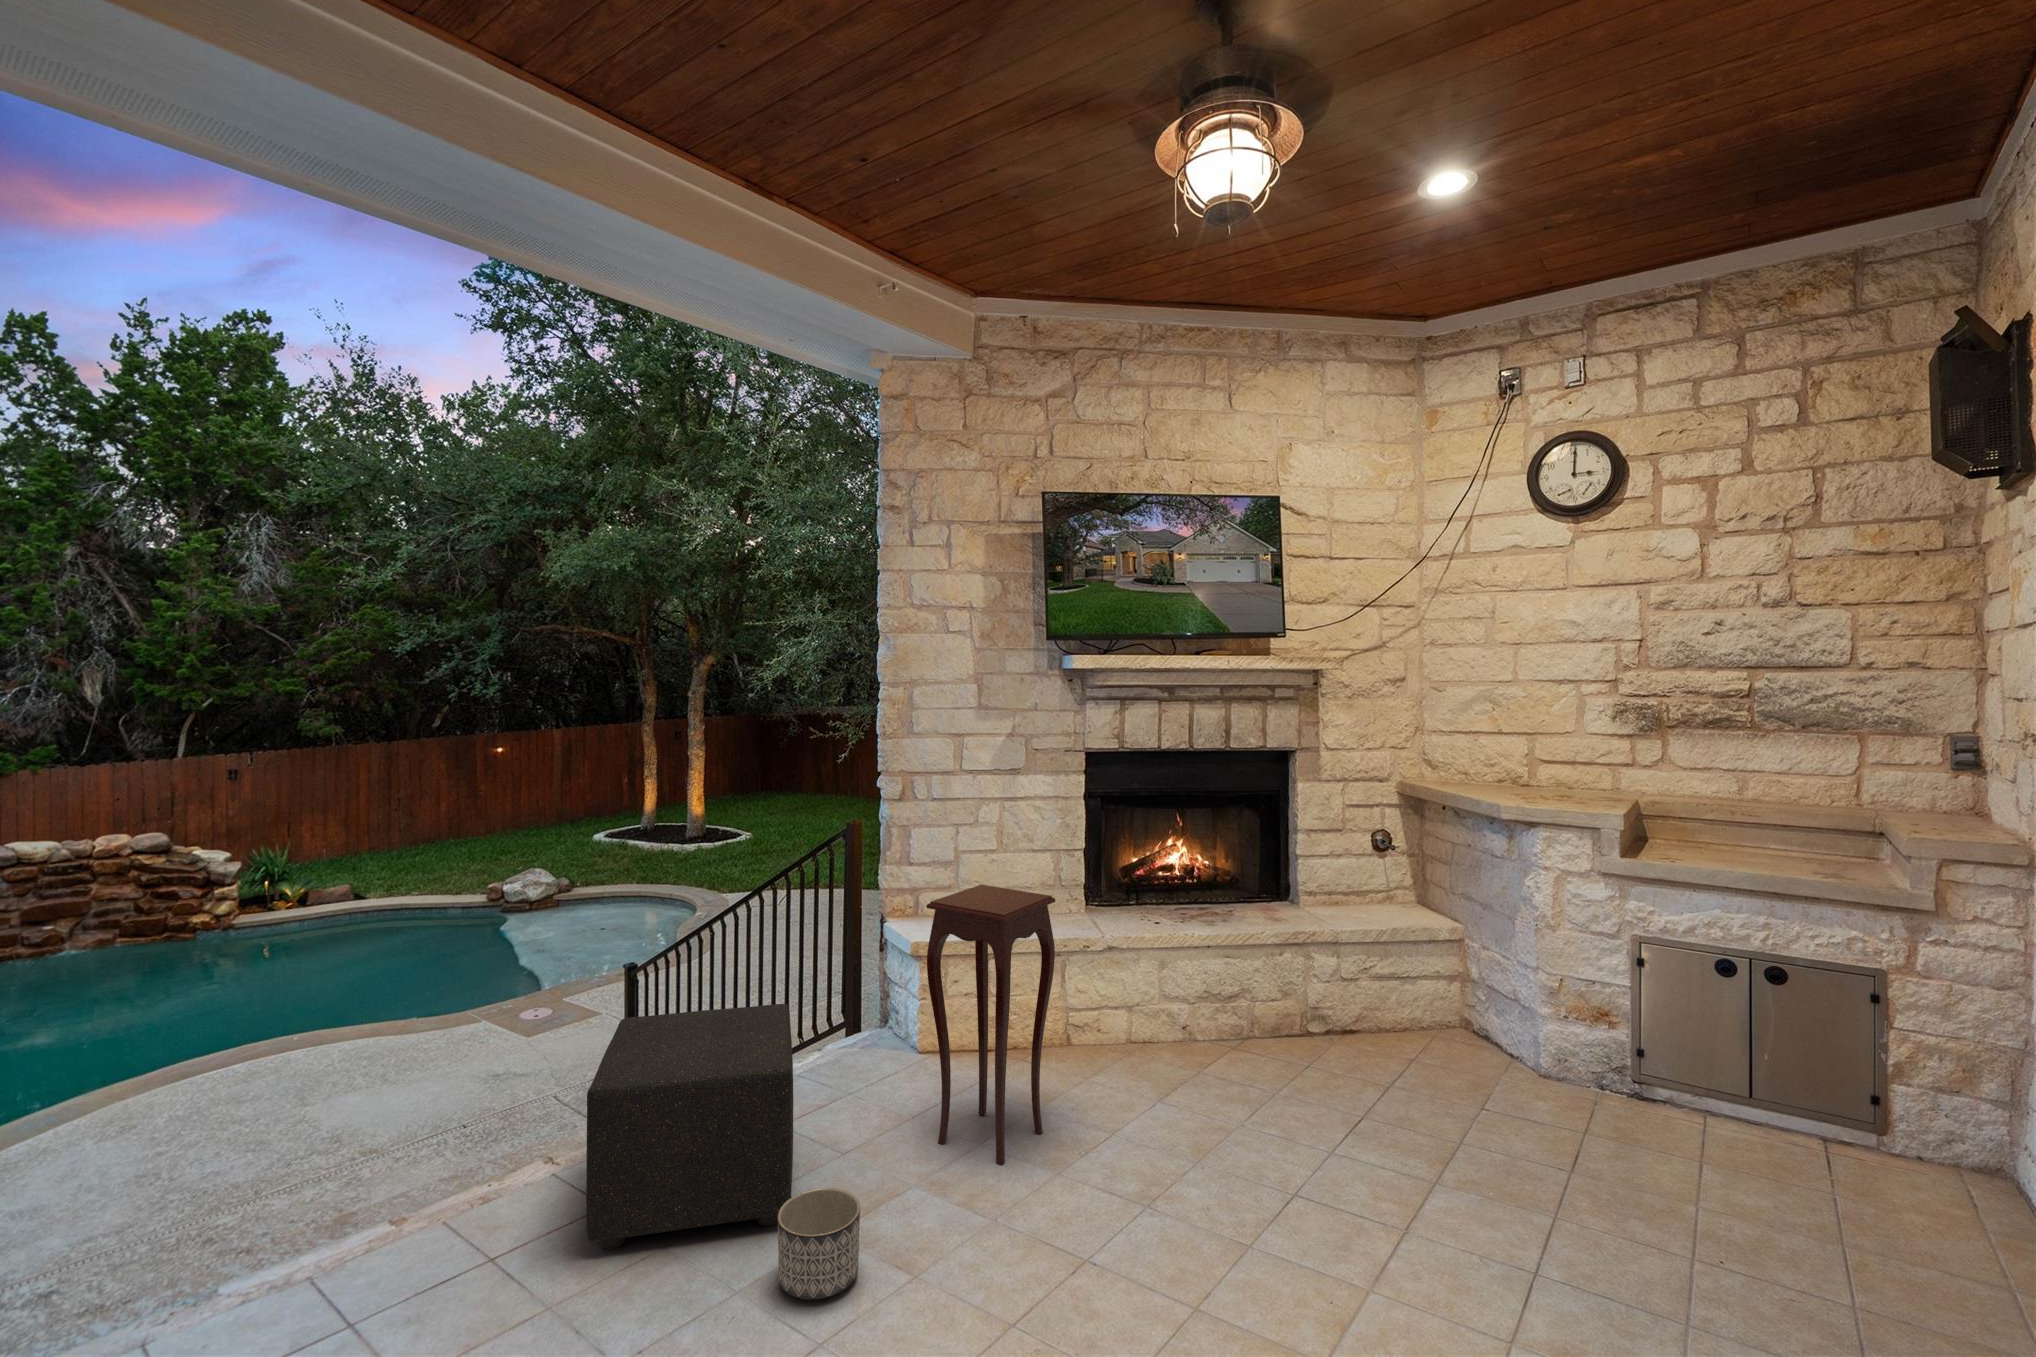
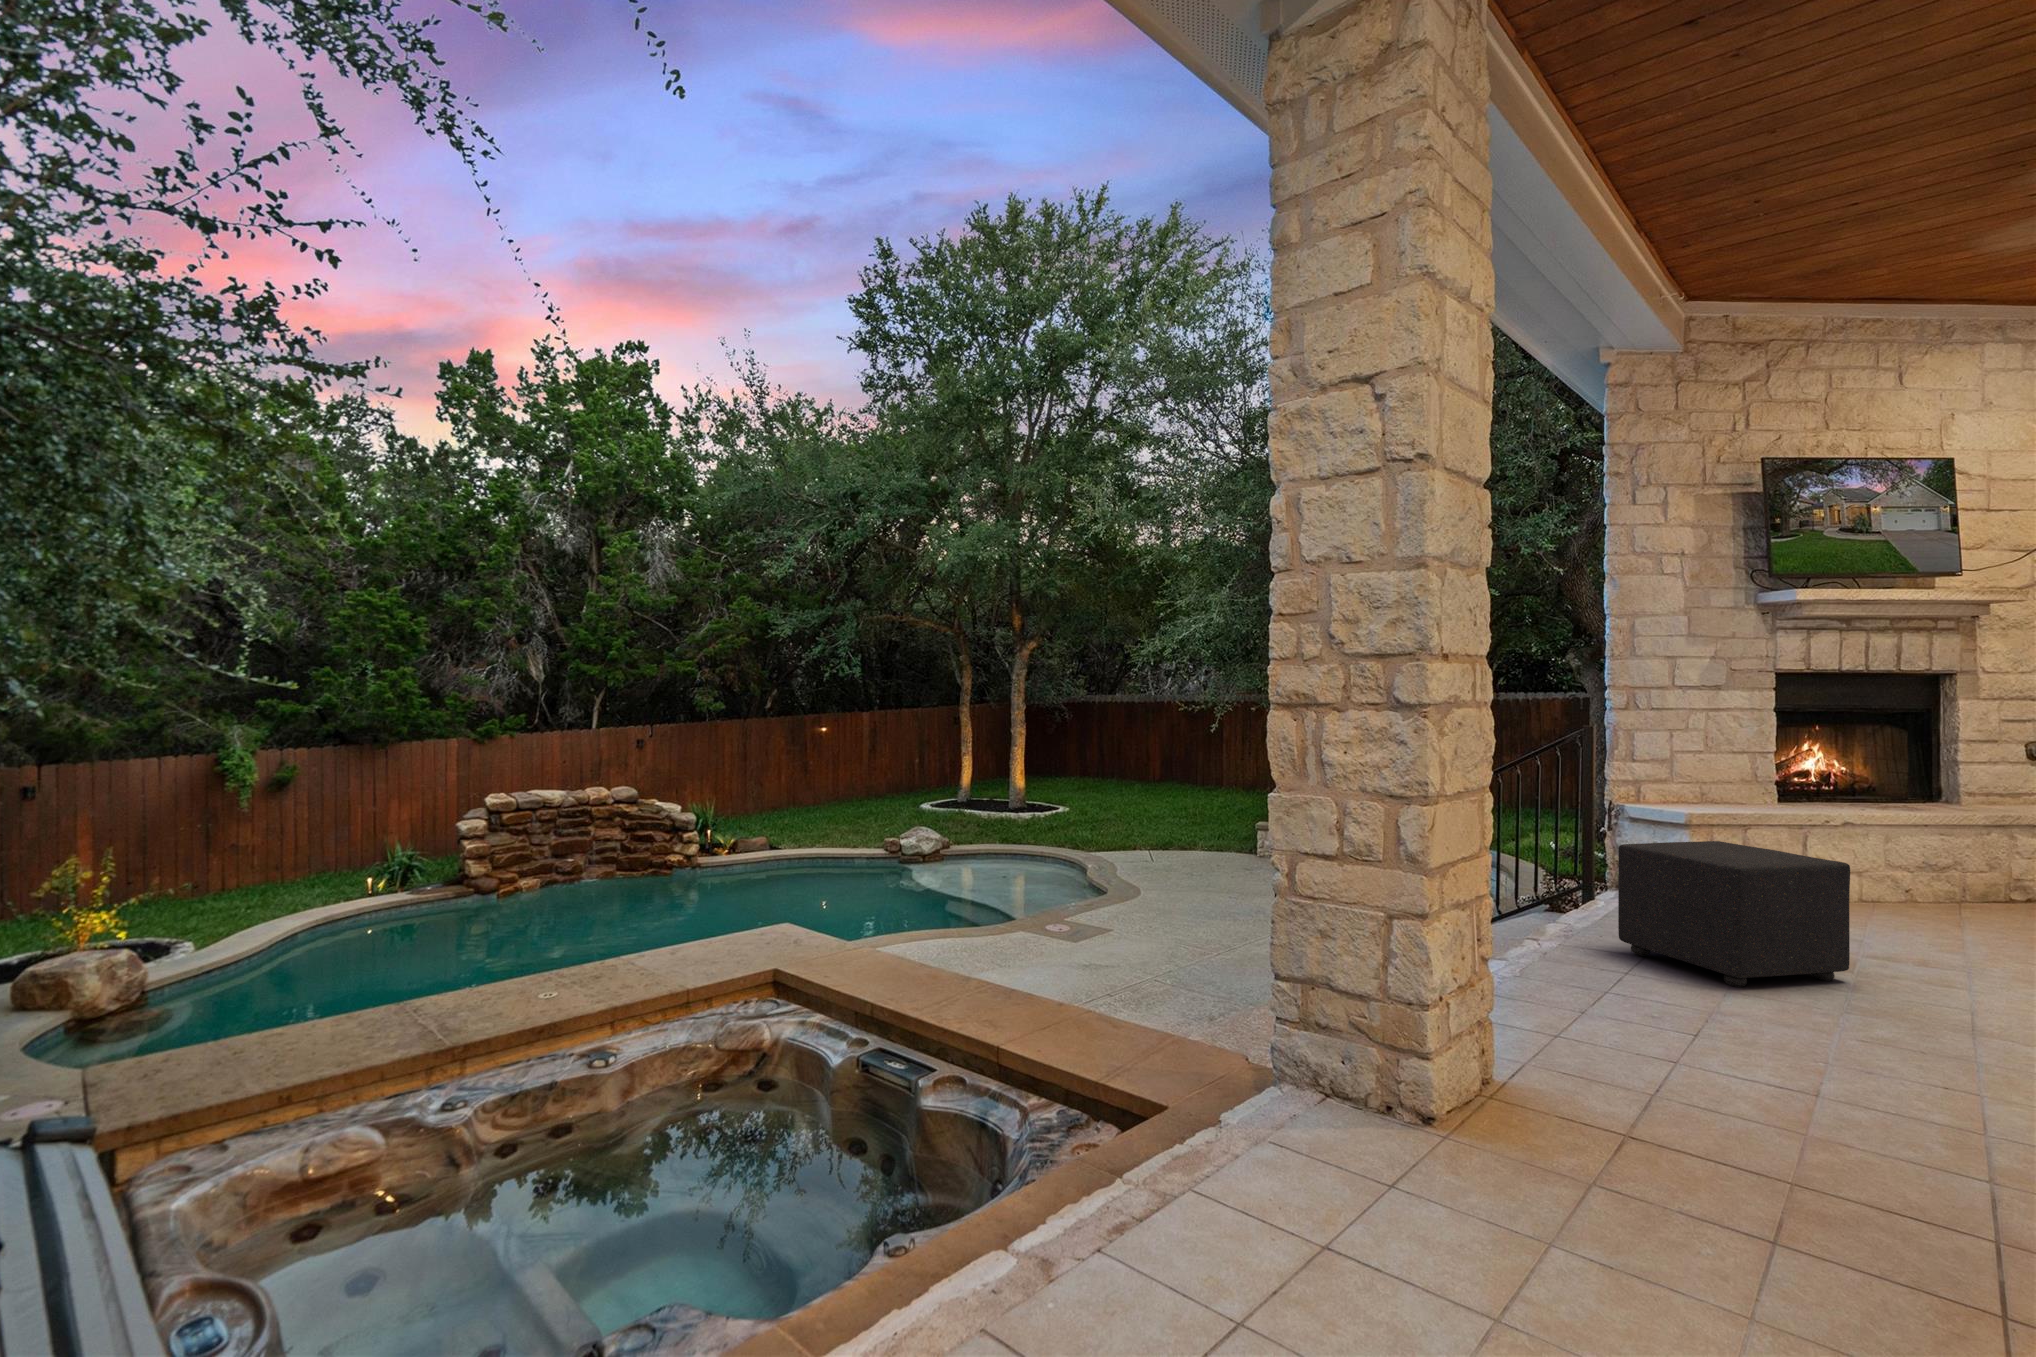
side table: present [927,885,1055,1166] -> none [1828,759,1939,961]
planter: present [778,1188,860,1300] -> none [1899,943,1981,1006]

